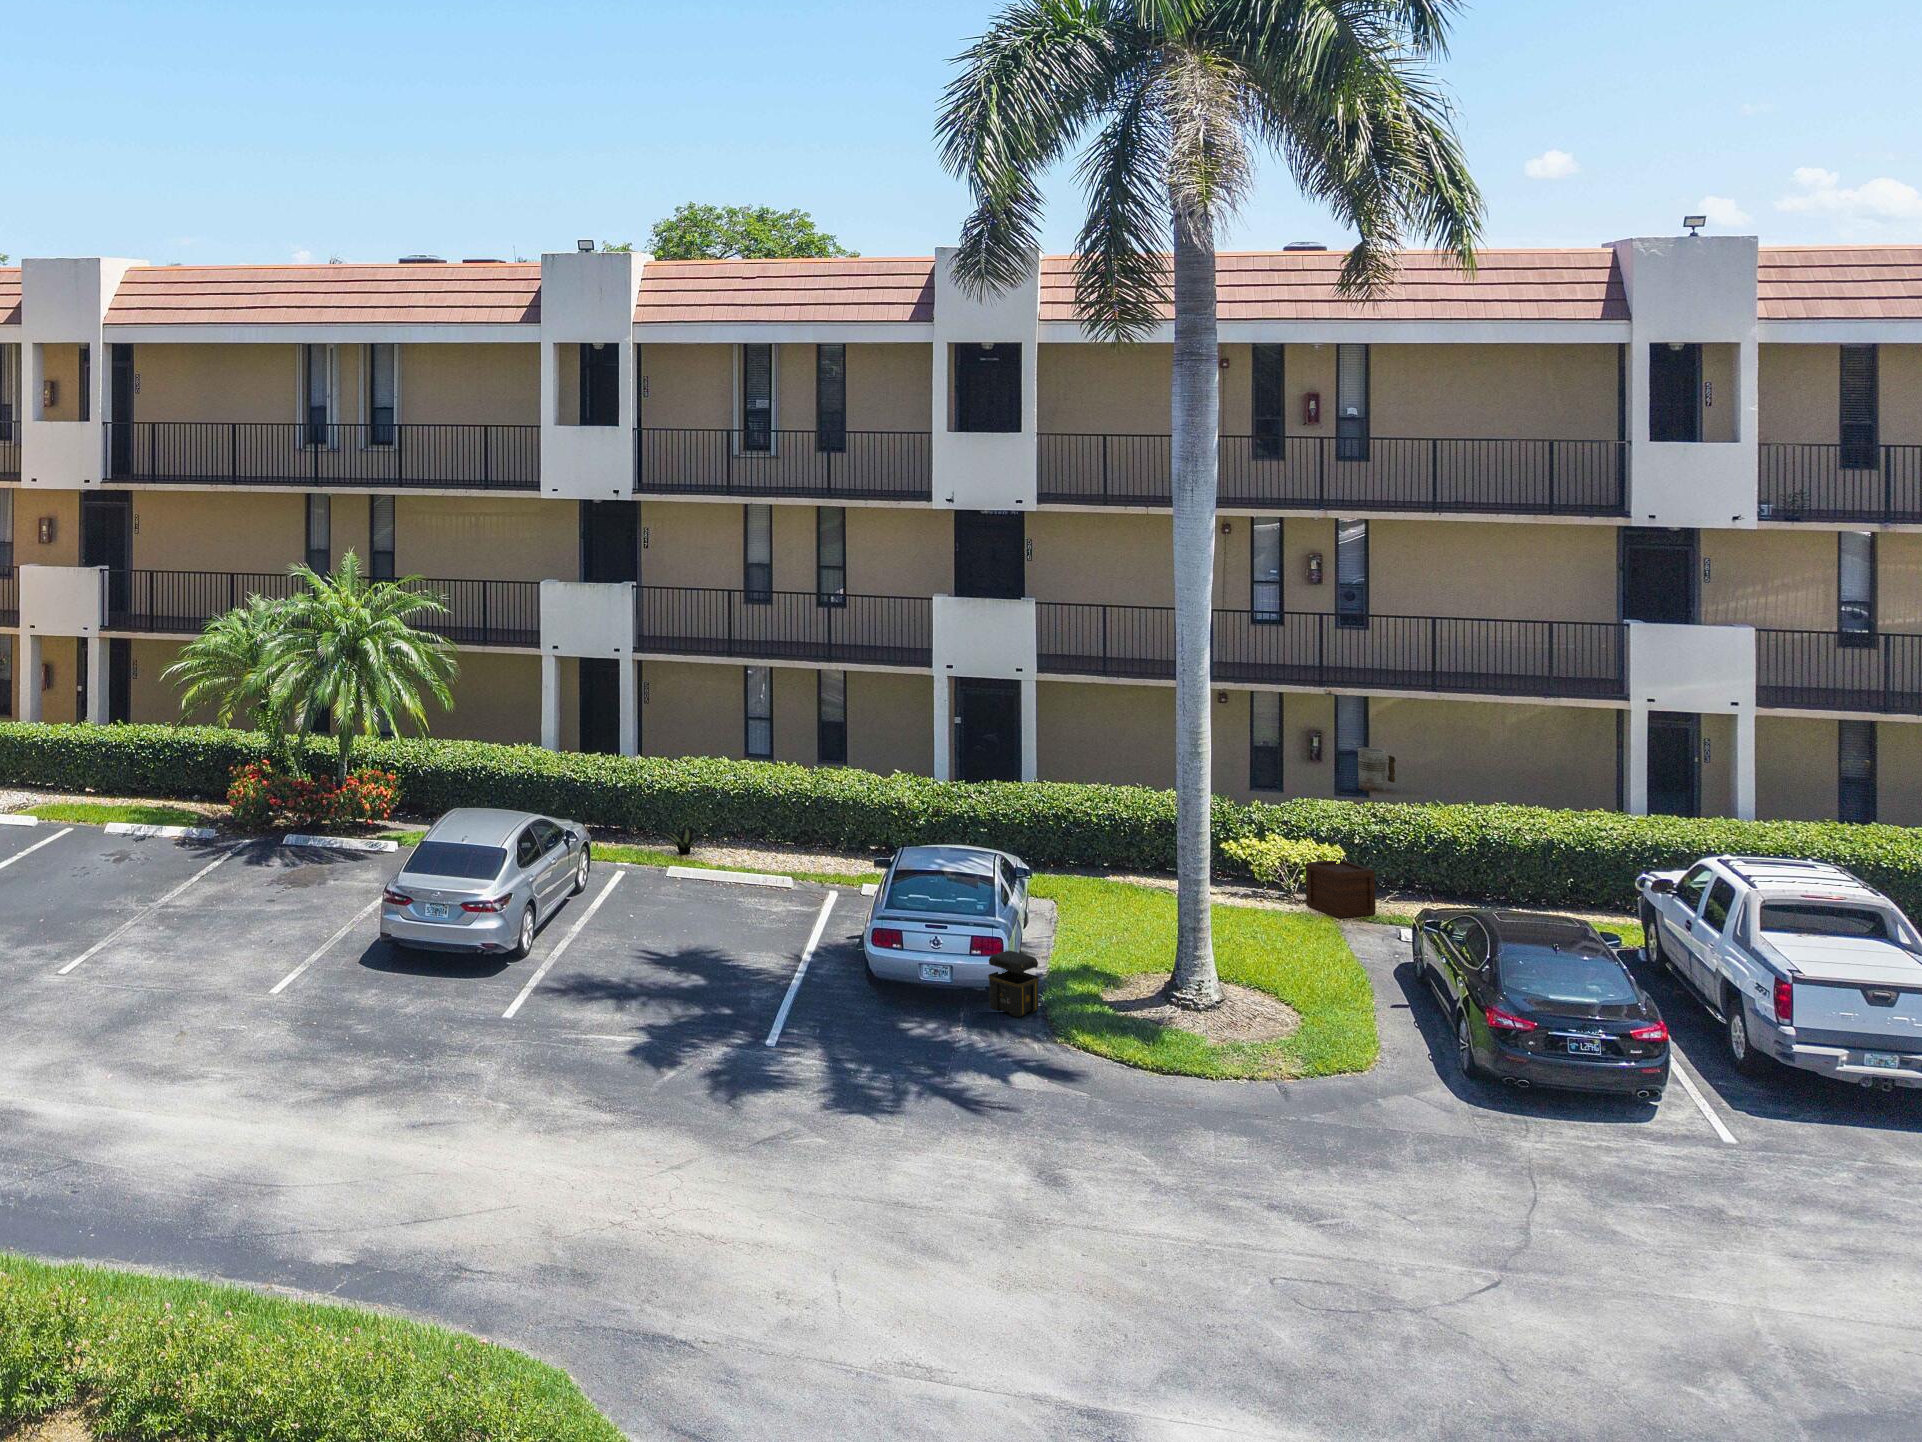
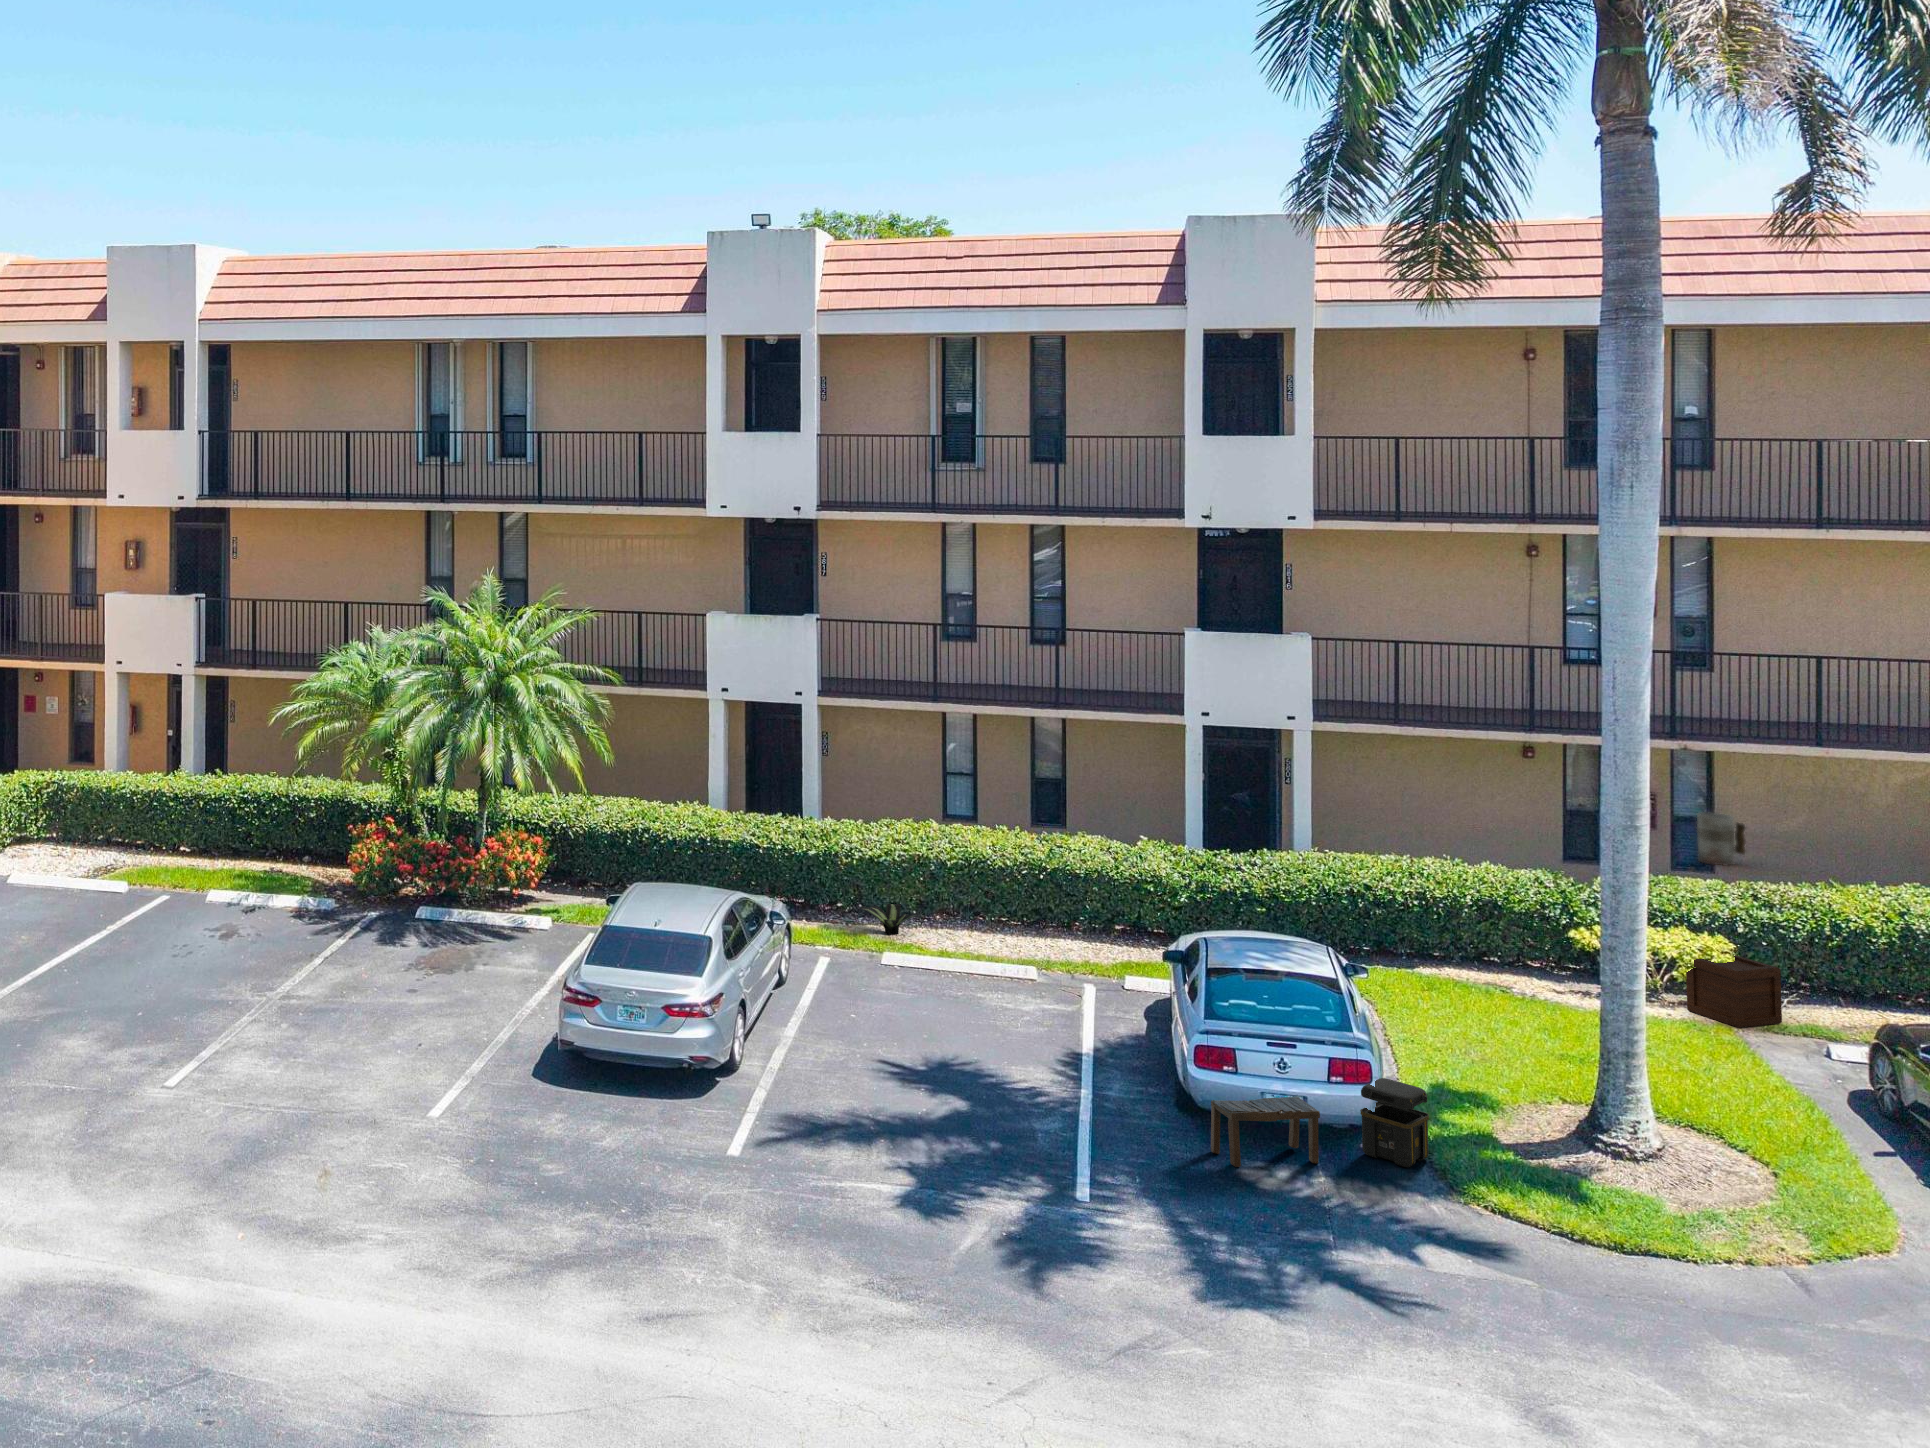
bench: none [874,965,953,1019] -> present [1211,1096,1320,1167]

